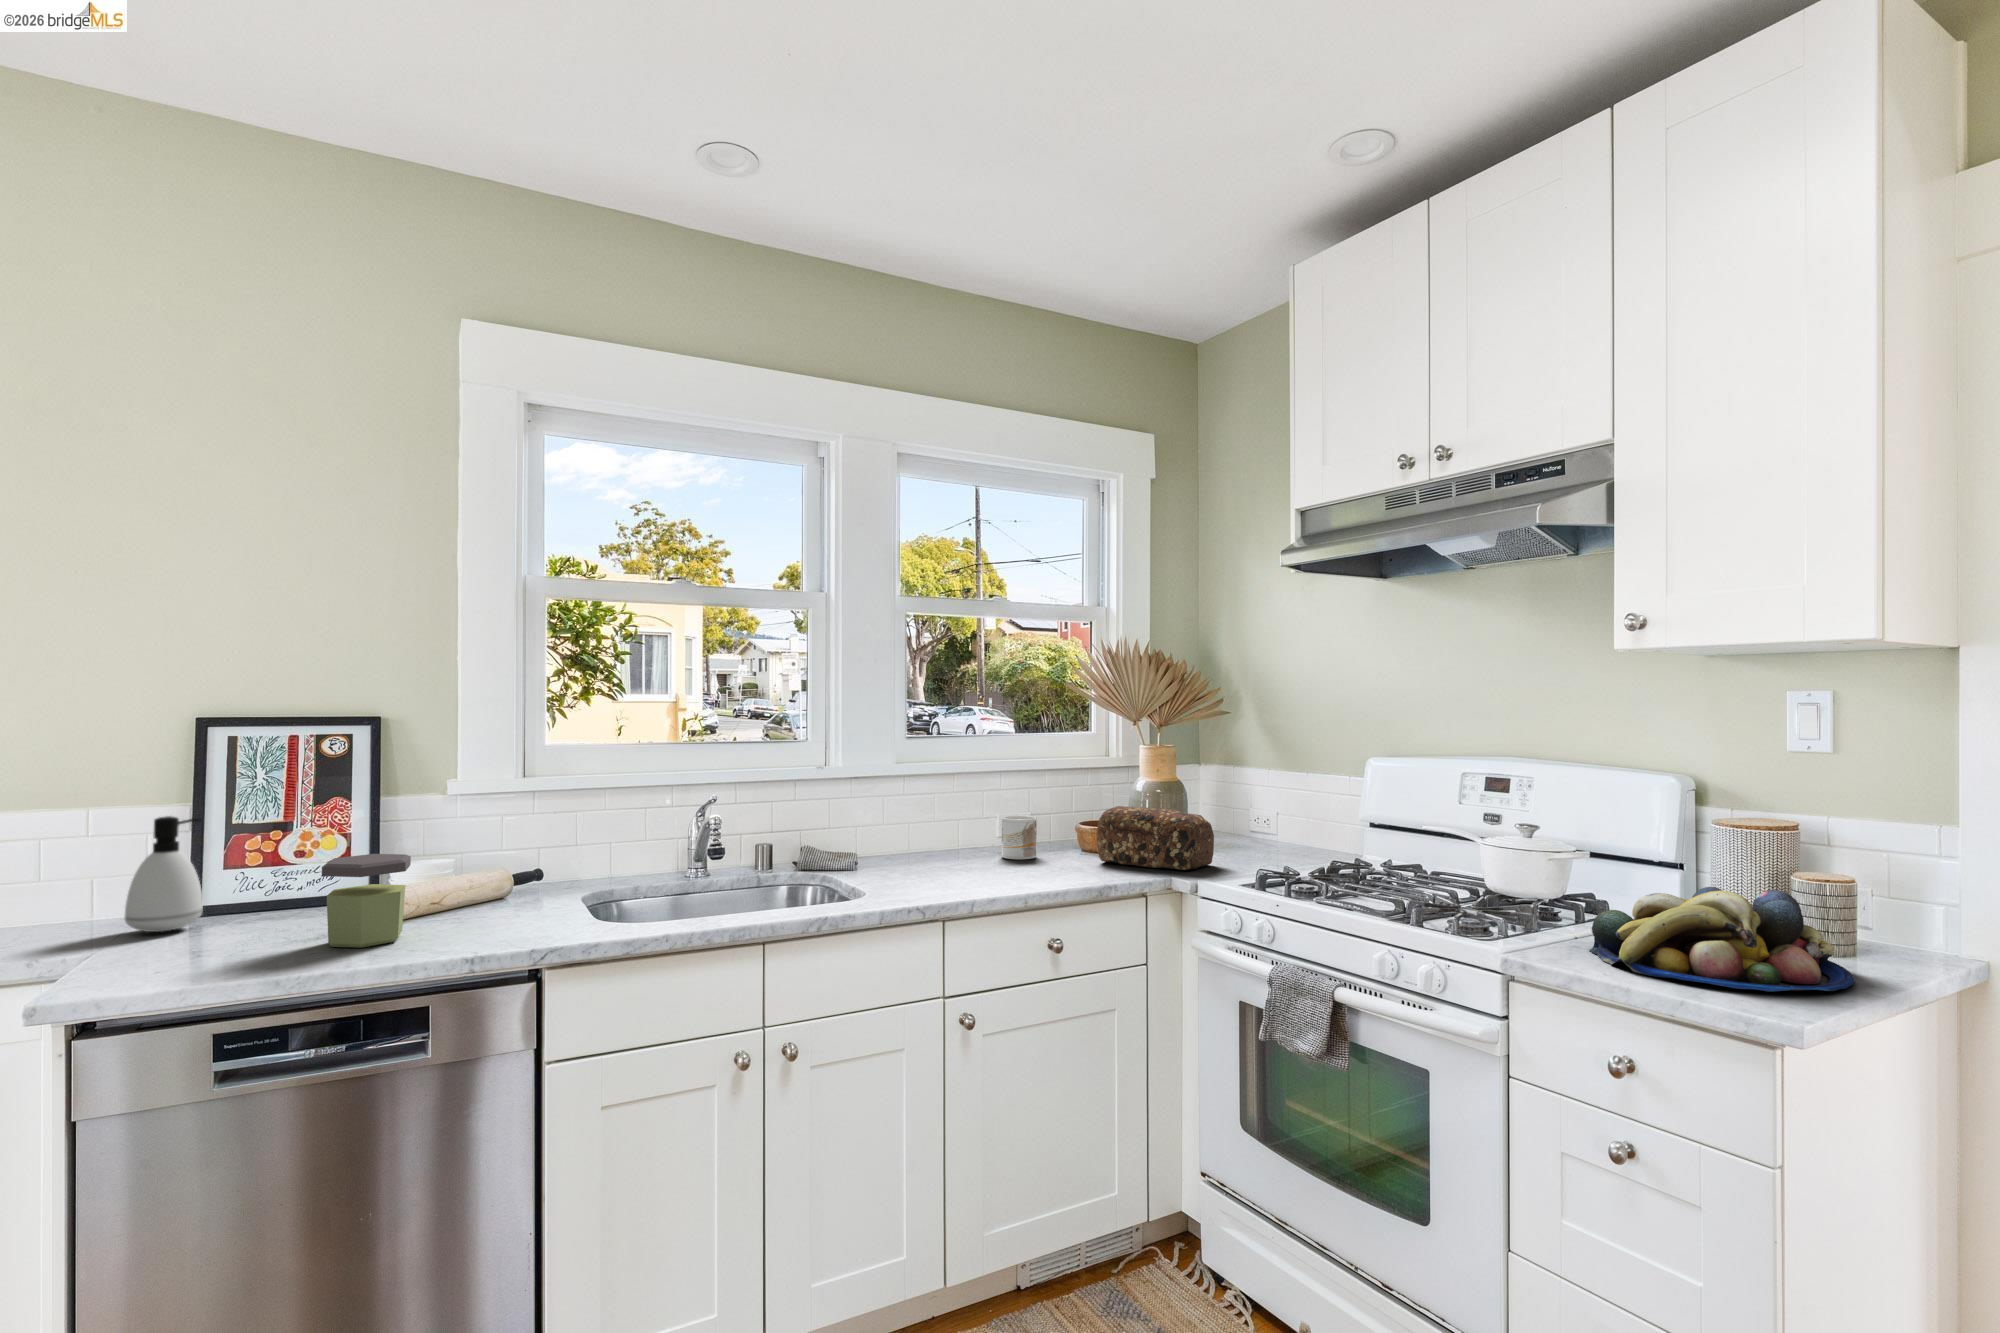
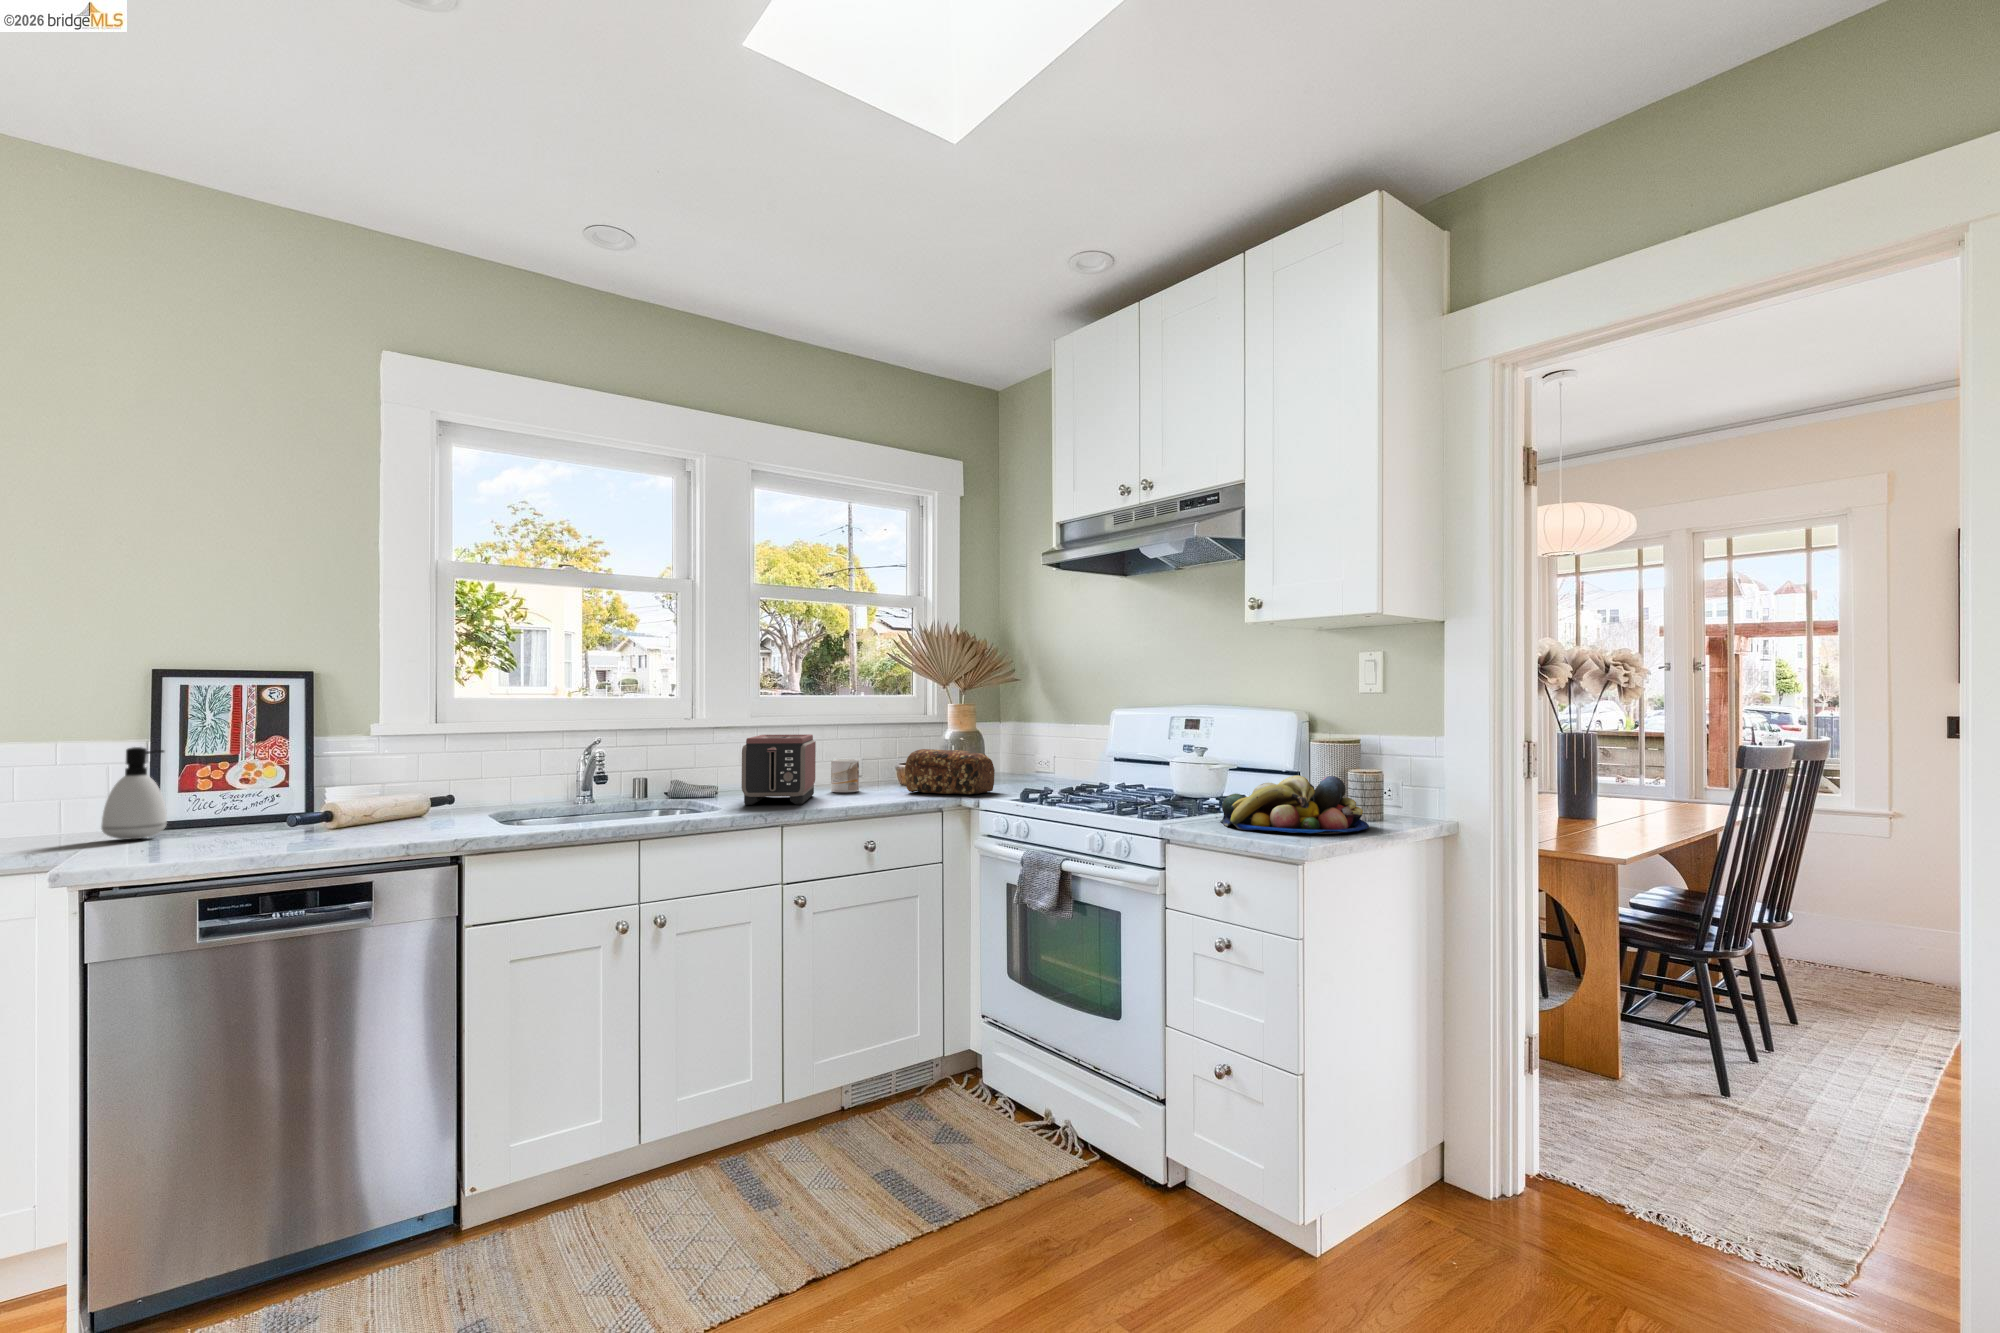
toaster: none [894,787,984,885] -> present [741,734,816,805]
jar: present [322,854,411,948] -> none [282,773,352,842]

